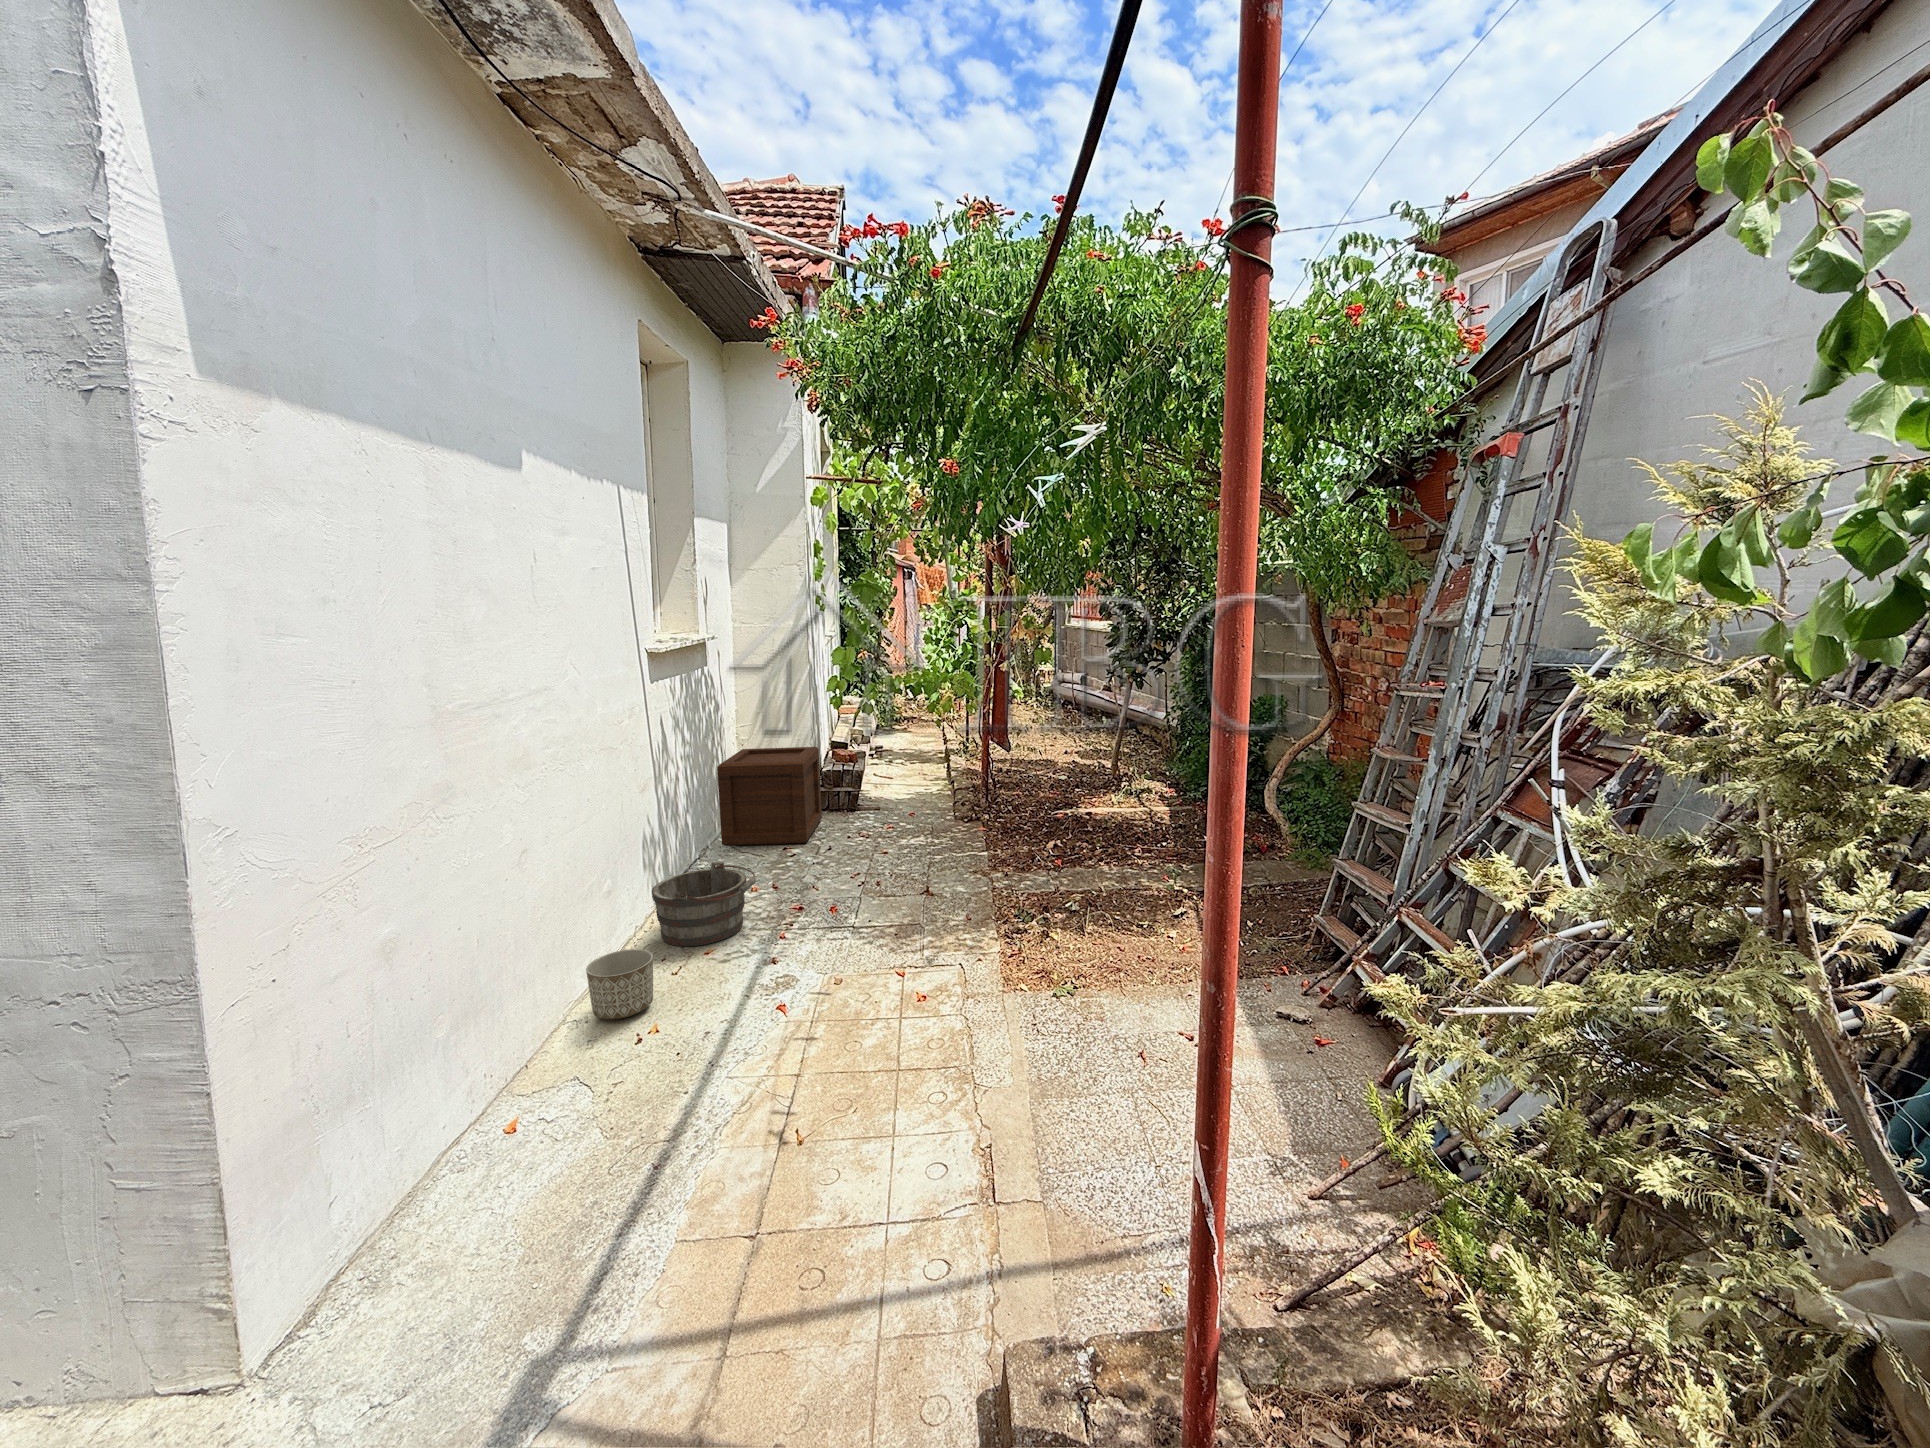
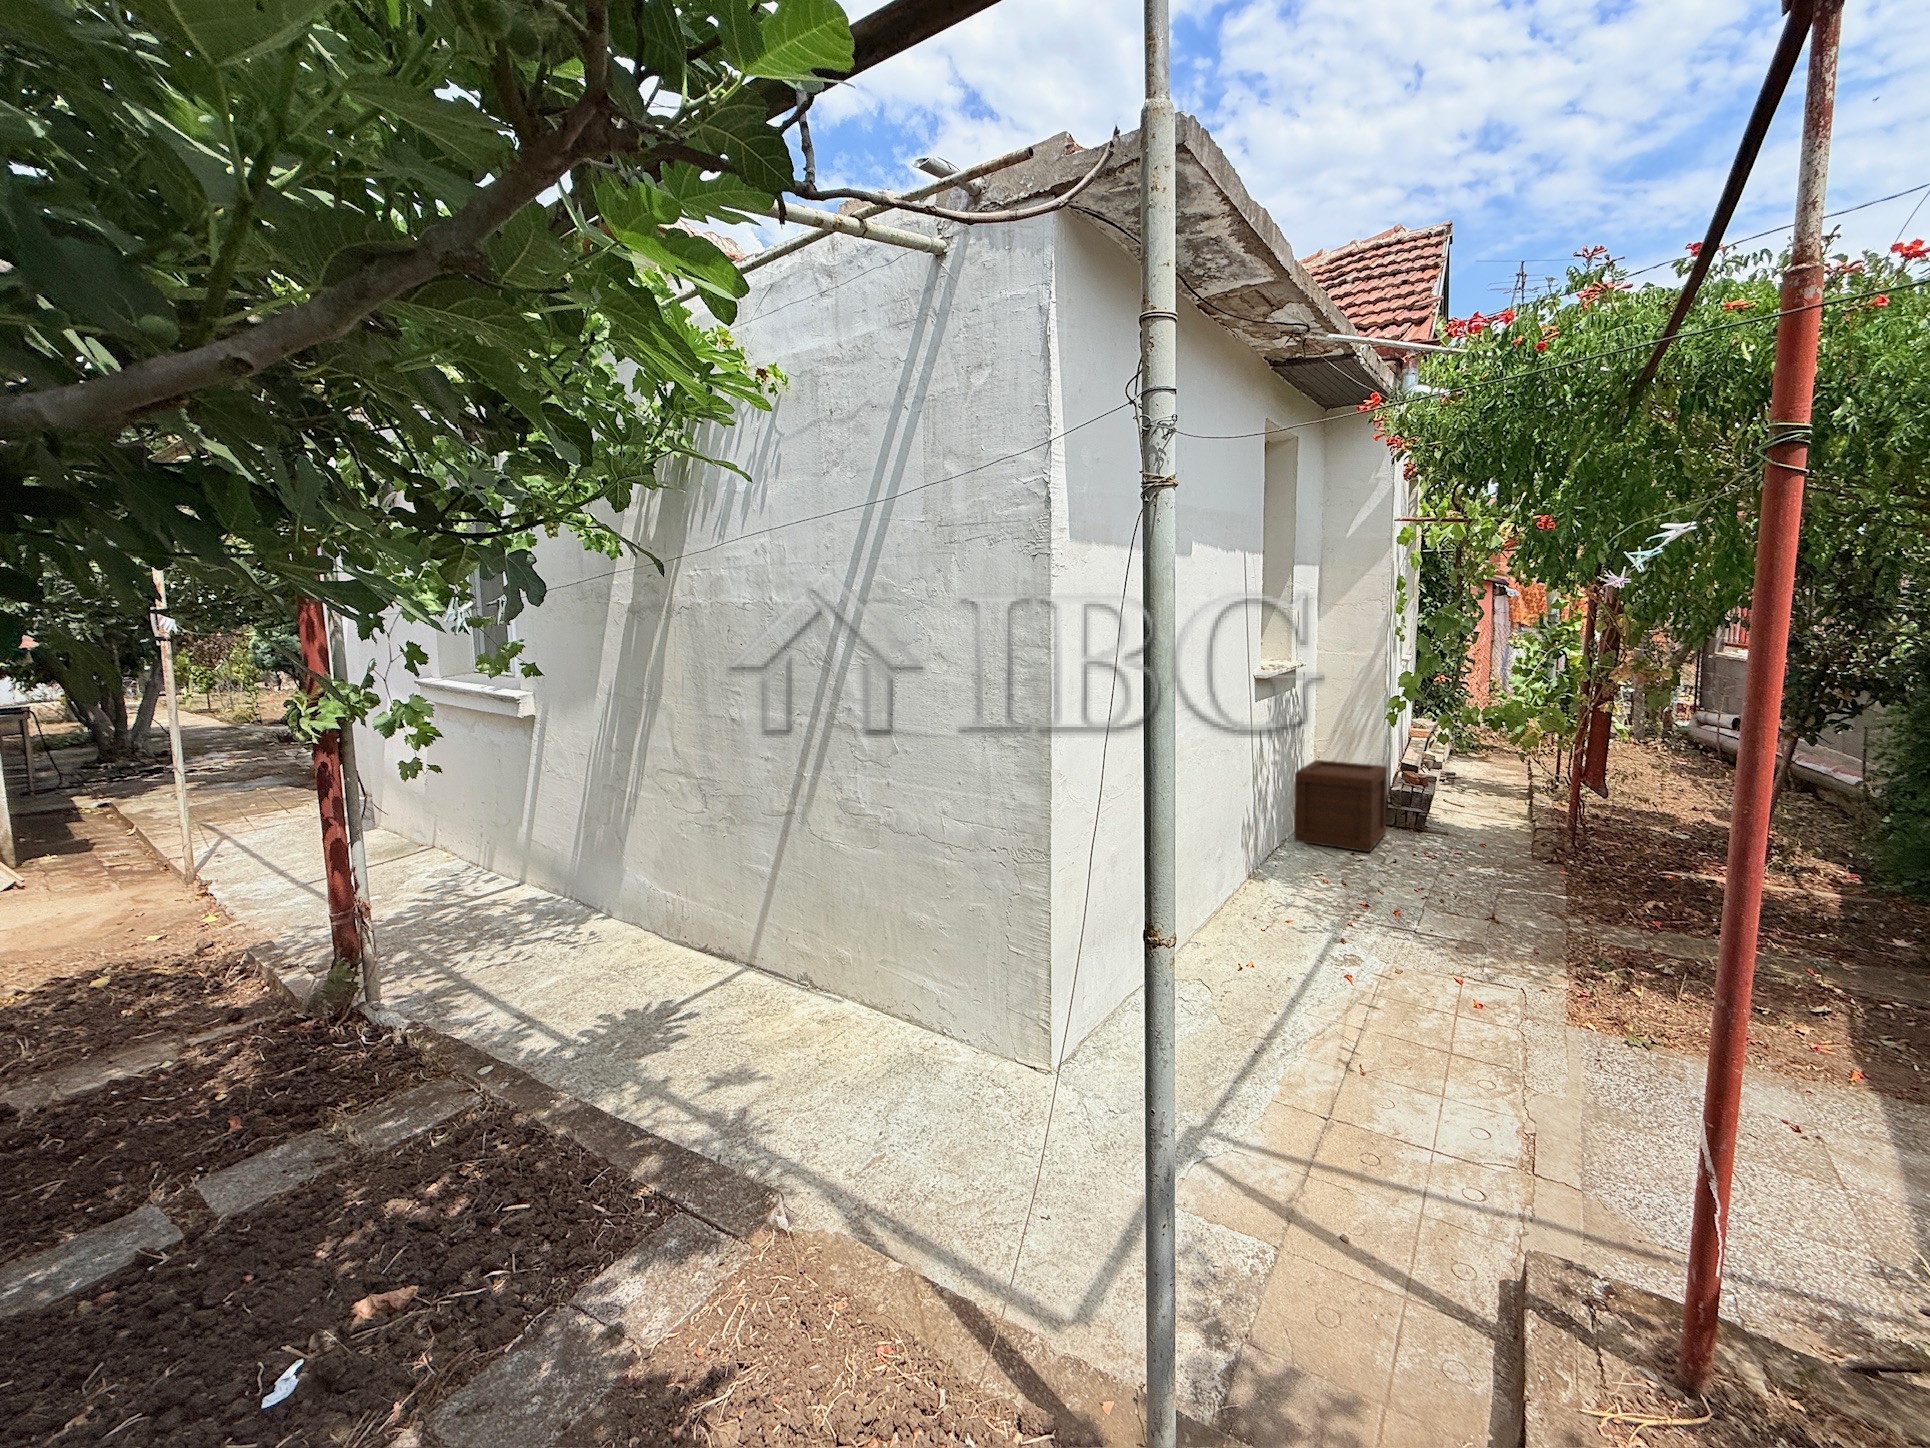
bucket: present [652,862,756,946] -> none [1245,851,1328,915]
planter: present [586,949,653,1019] -> none [1203,901,1249,950]

